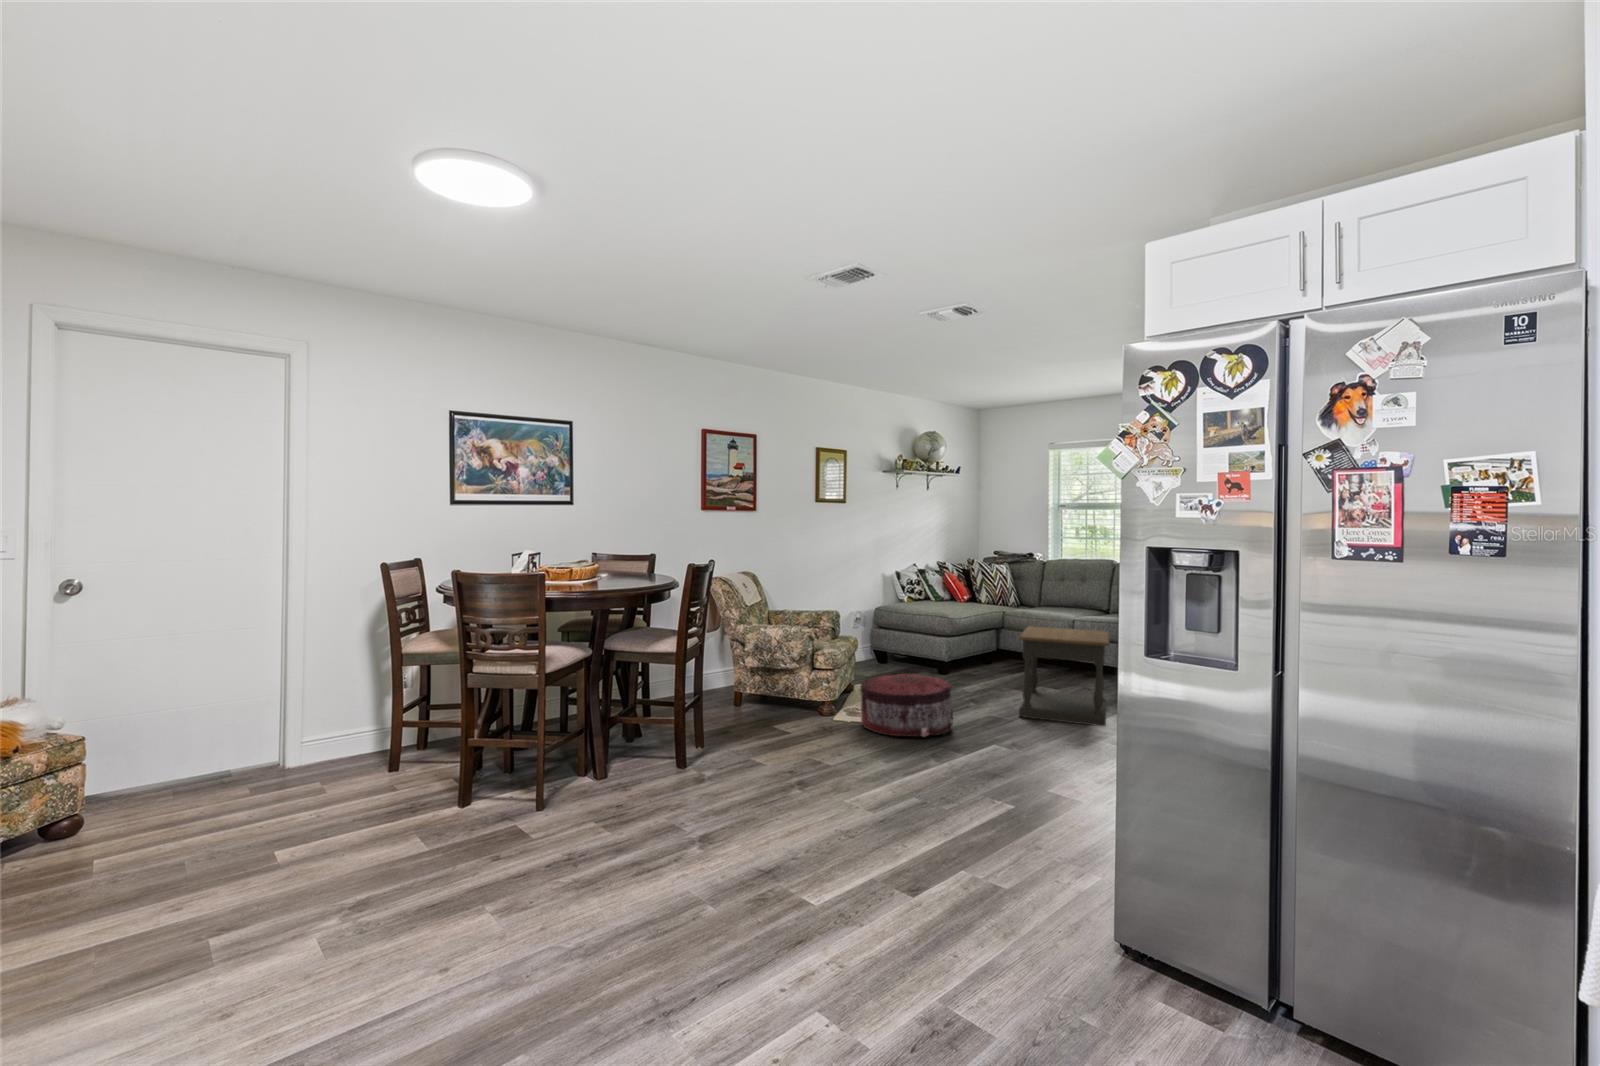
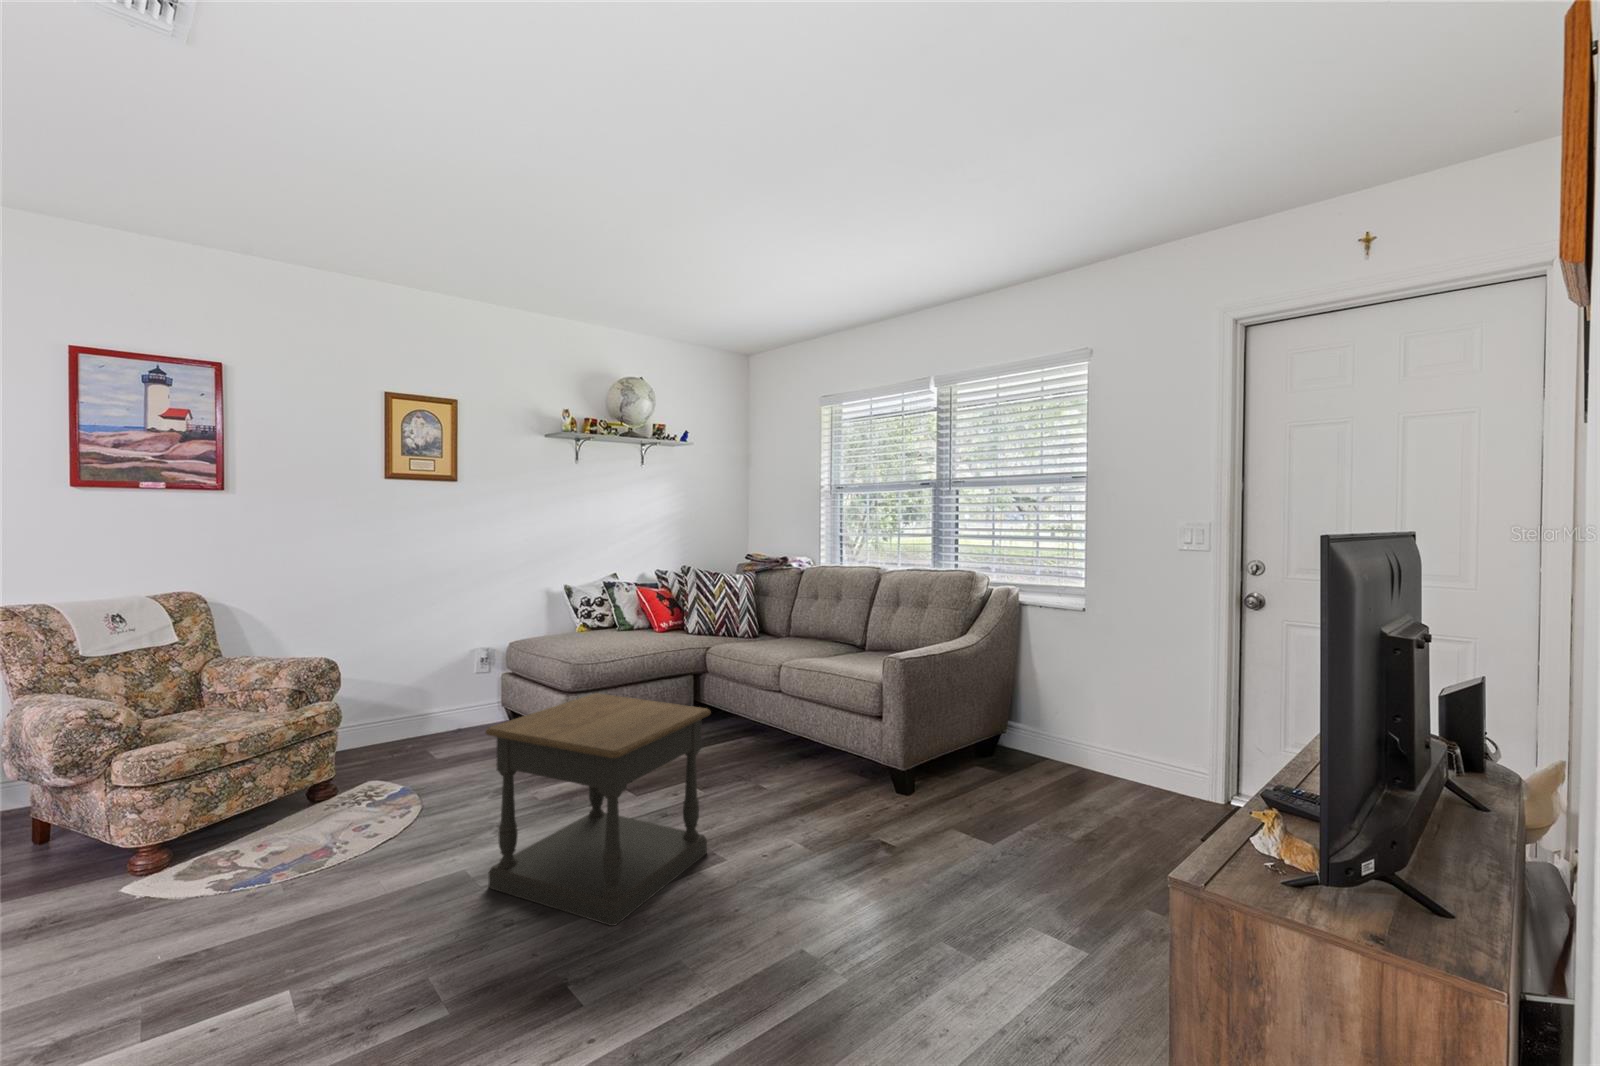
pouf: present [861,674,953,737] -> none [61,798,313,979]

